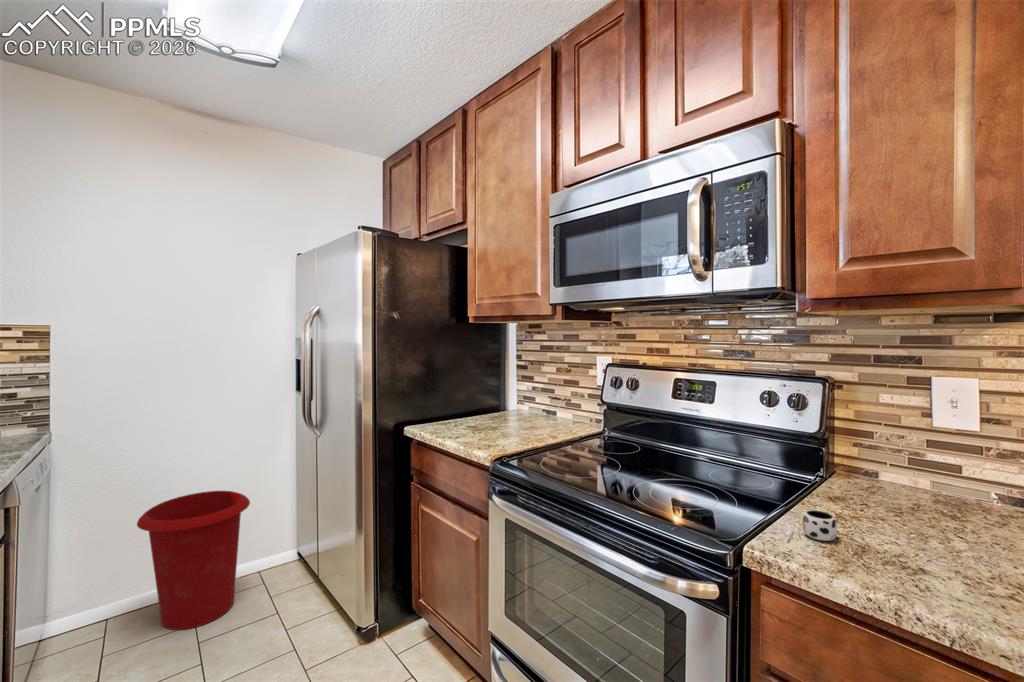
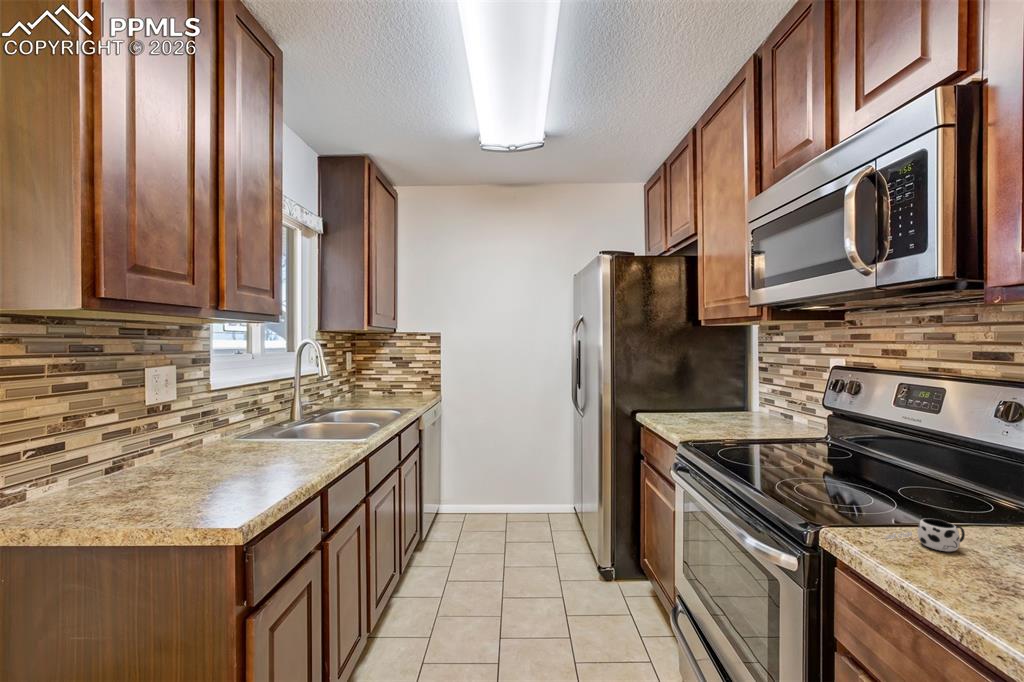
waste bin: present [137,491,250,630] -> none [468,446,532,535]

